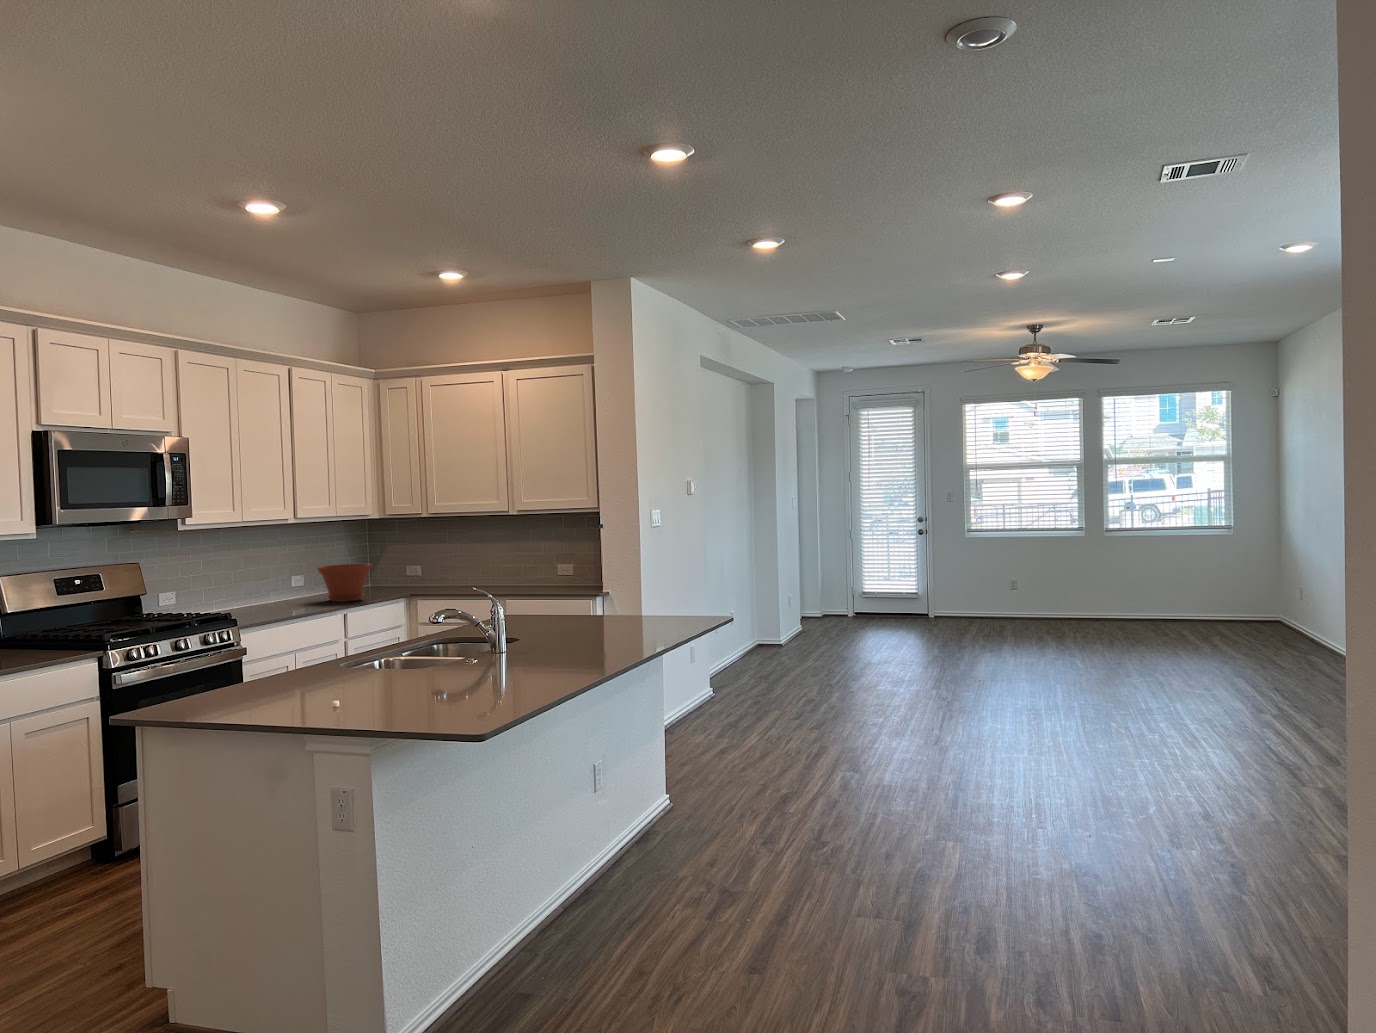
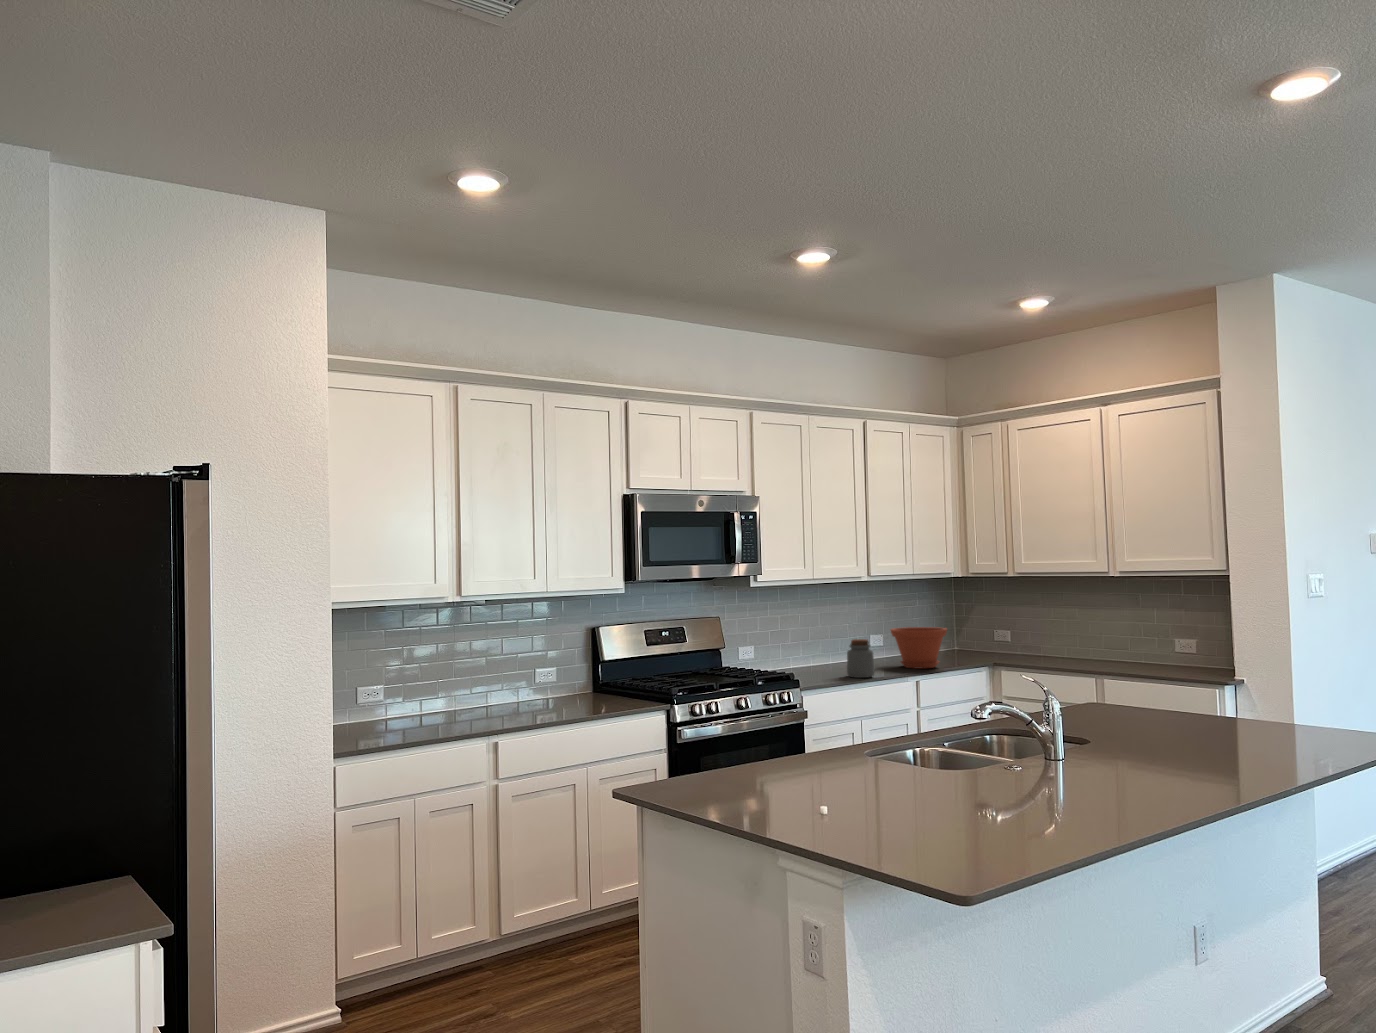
jar: none [281,576,309,613] -> present [847,639,875,678]

